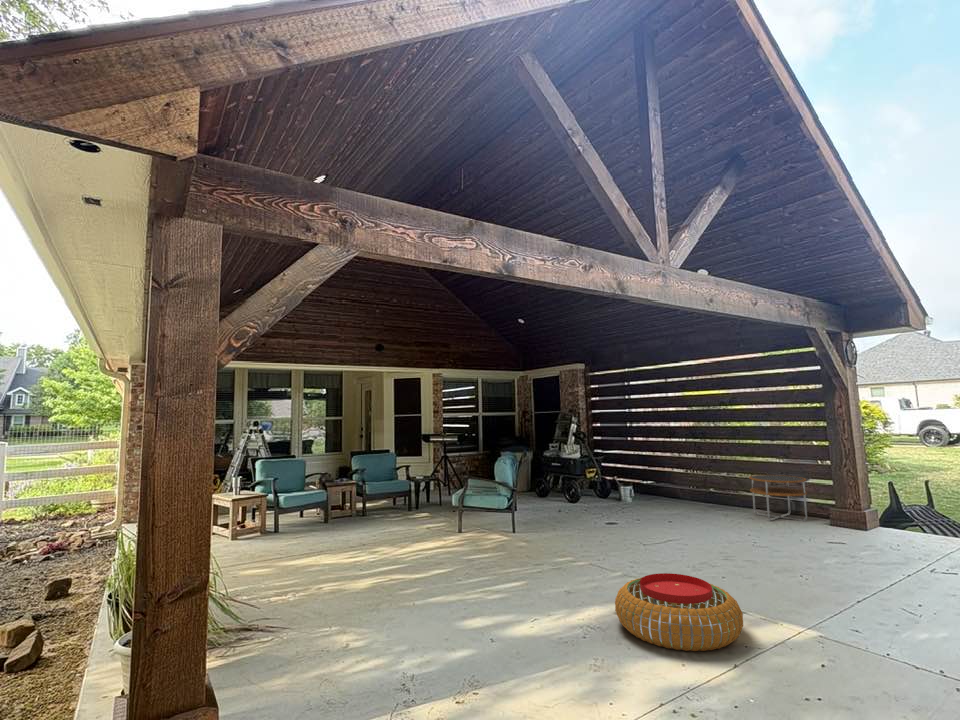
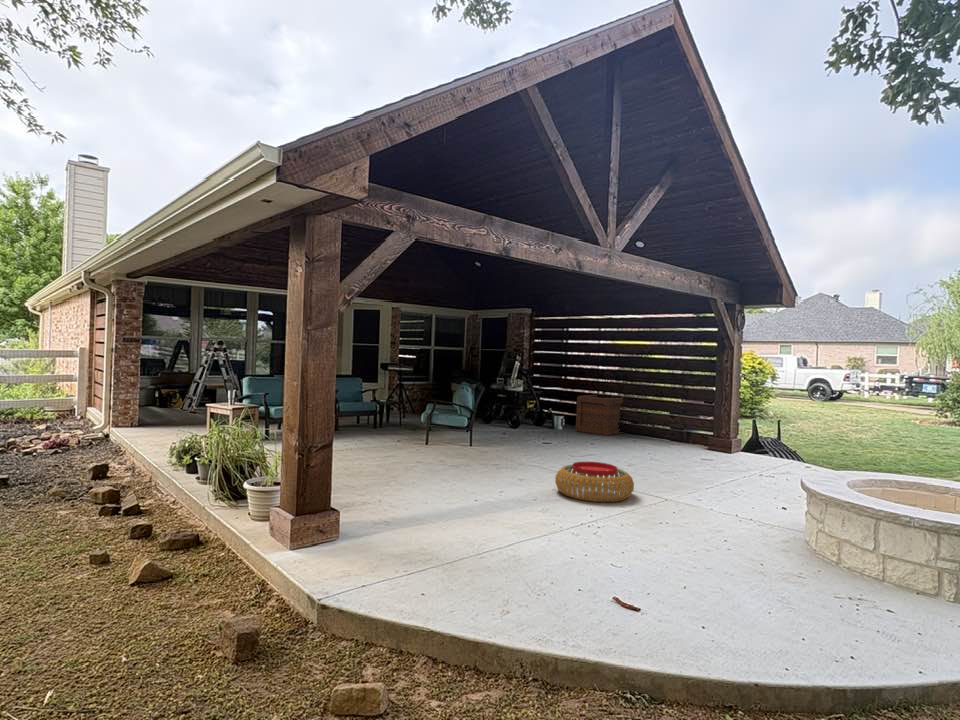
wooden crate: none [646,458,710,509] -> present [576,395,625,436]
side table: present [749,475,807,521] -> none [656,411,698,446]

